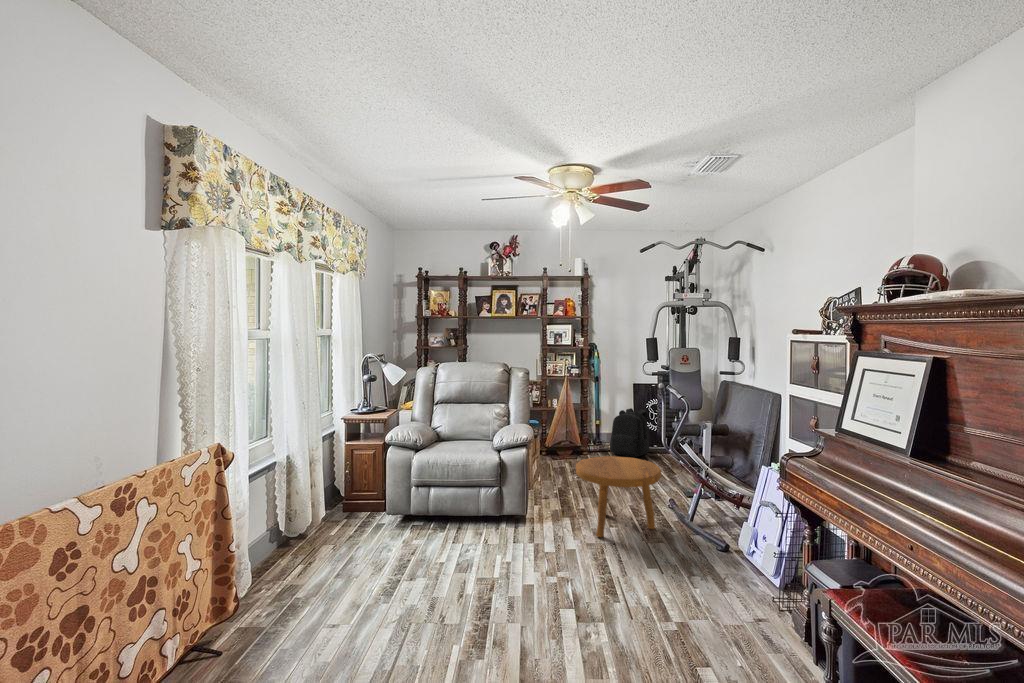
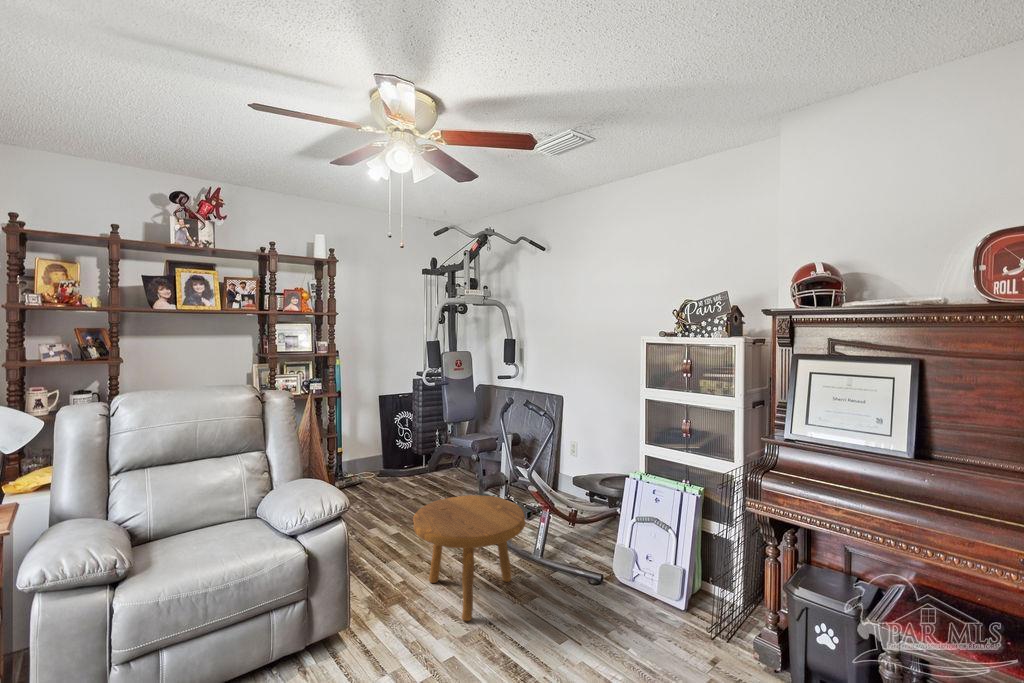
backpack: present [610,408,649,457] -> none [363,427,408,487]

